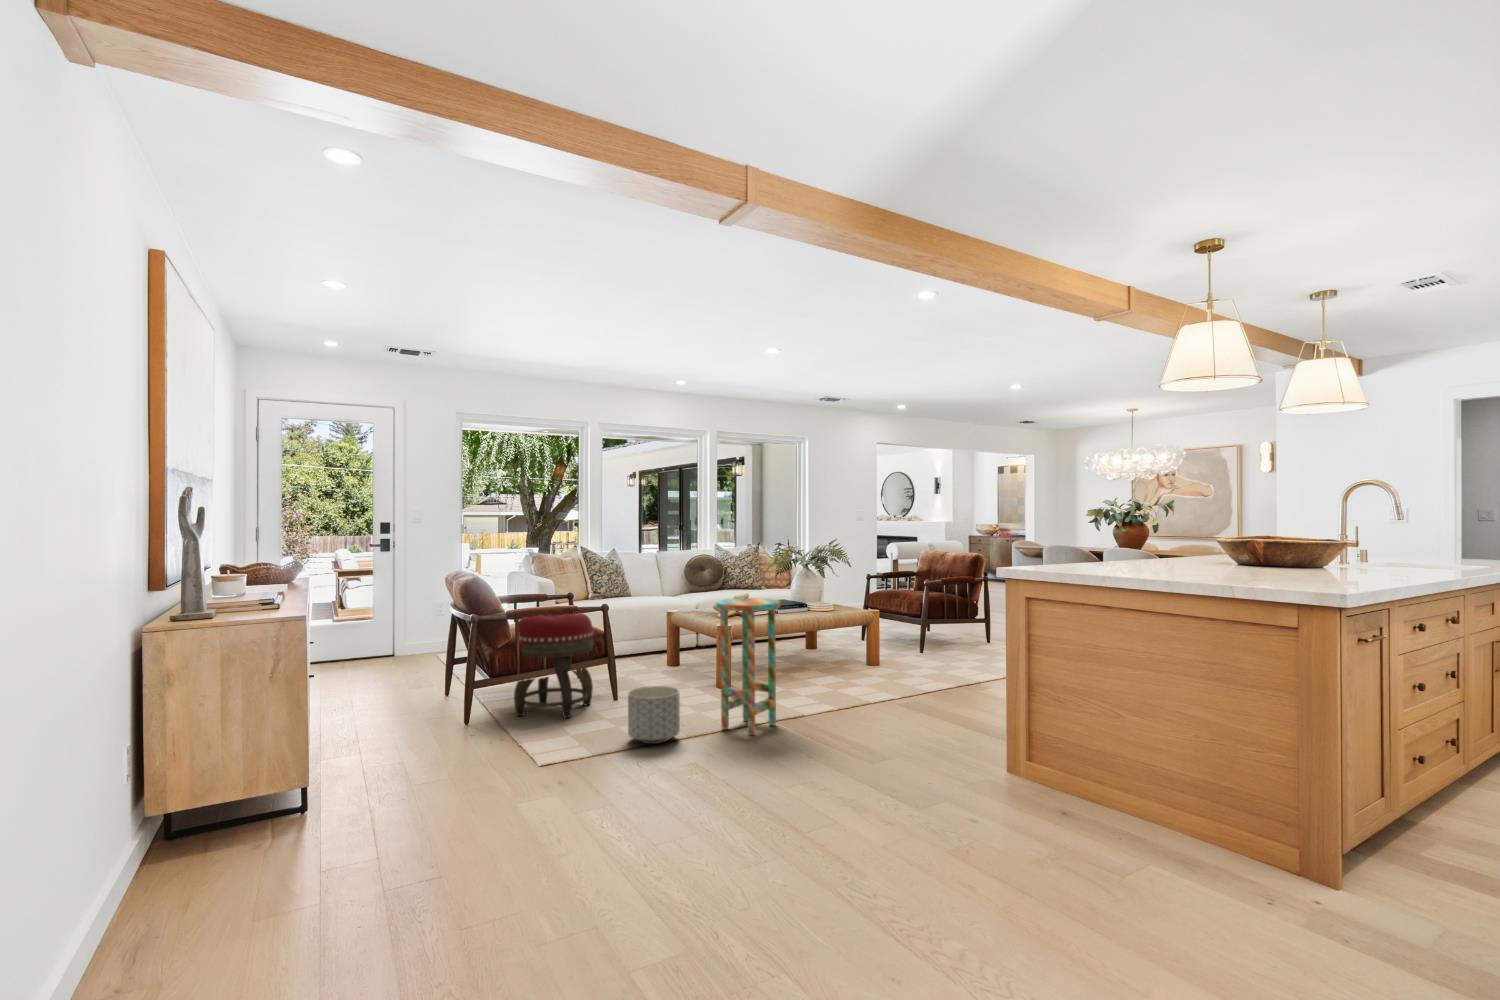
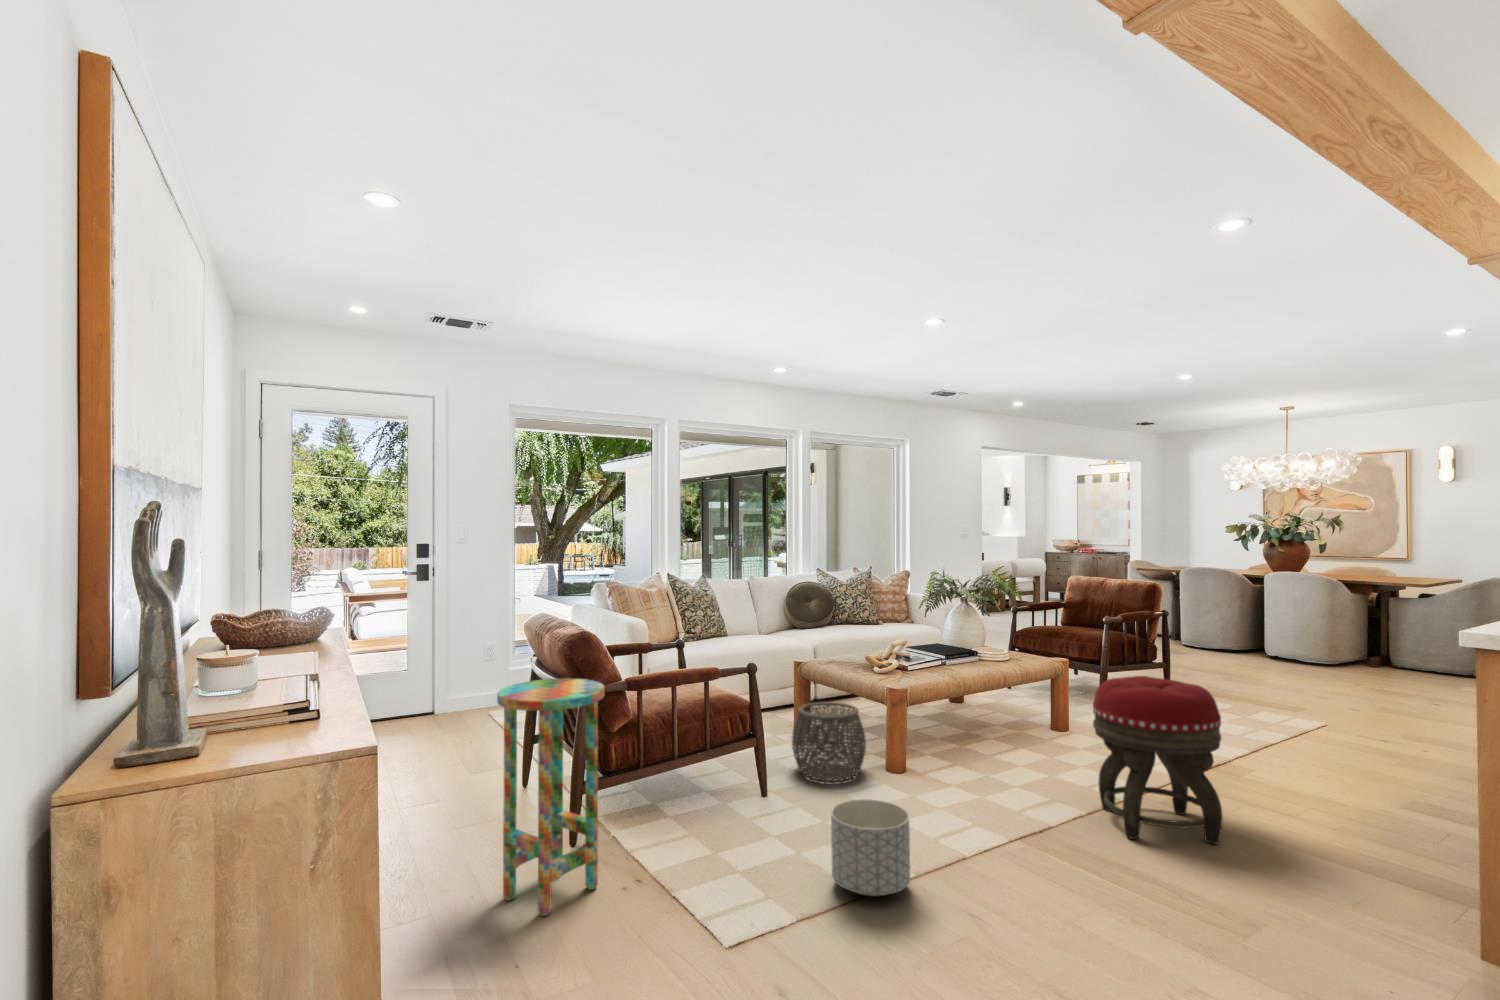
side table: present [716,598,780,735] -> present [497,678,605,916]
footstool: present [514,613,594,718] -> present [1093,676,1223,844]
woven basket: none [647,637,702,693] -> present [792,702,866,781]

